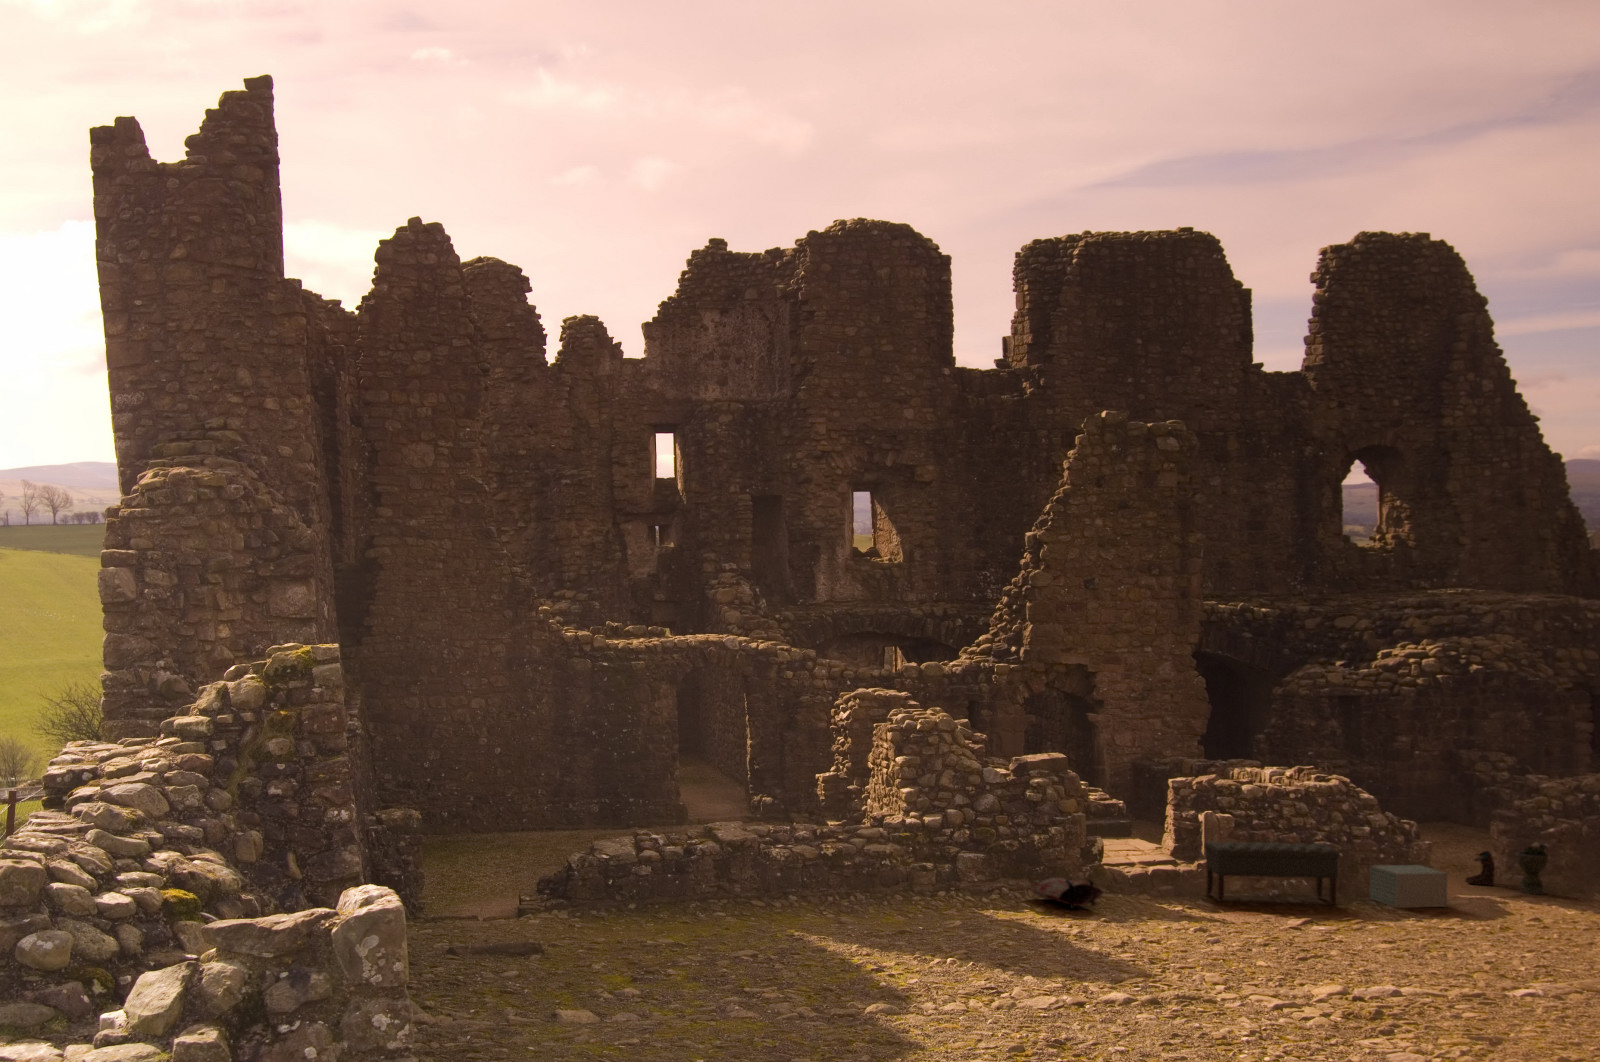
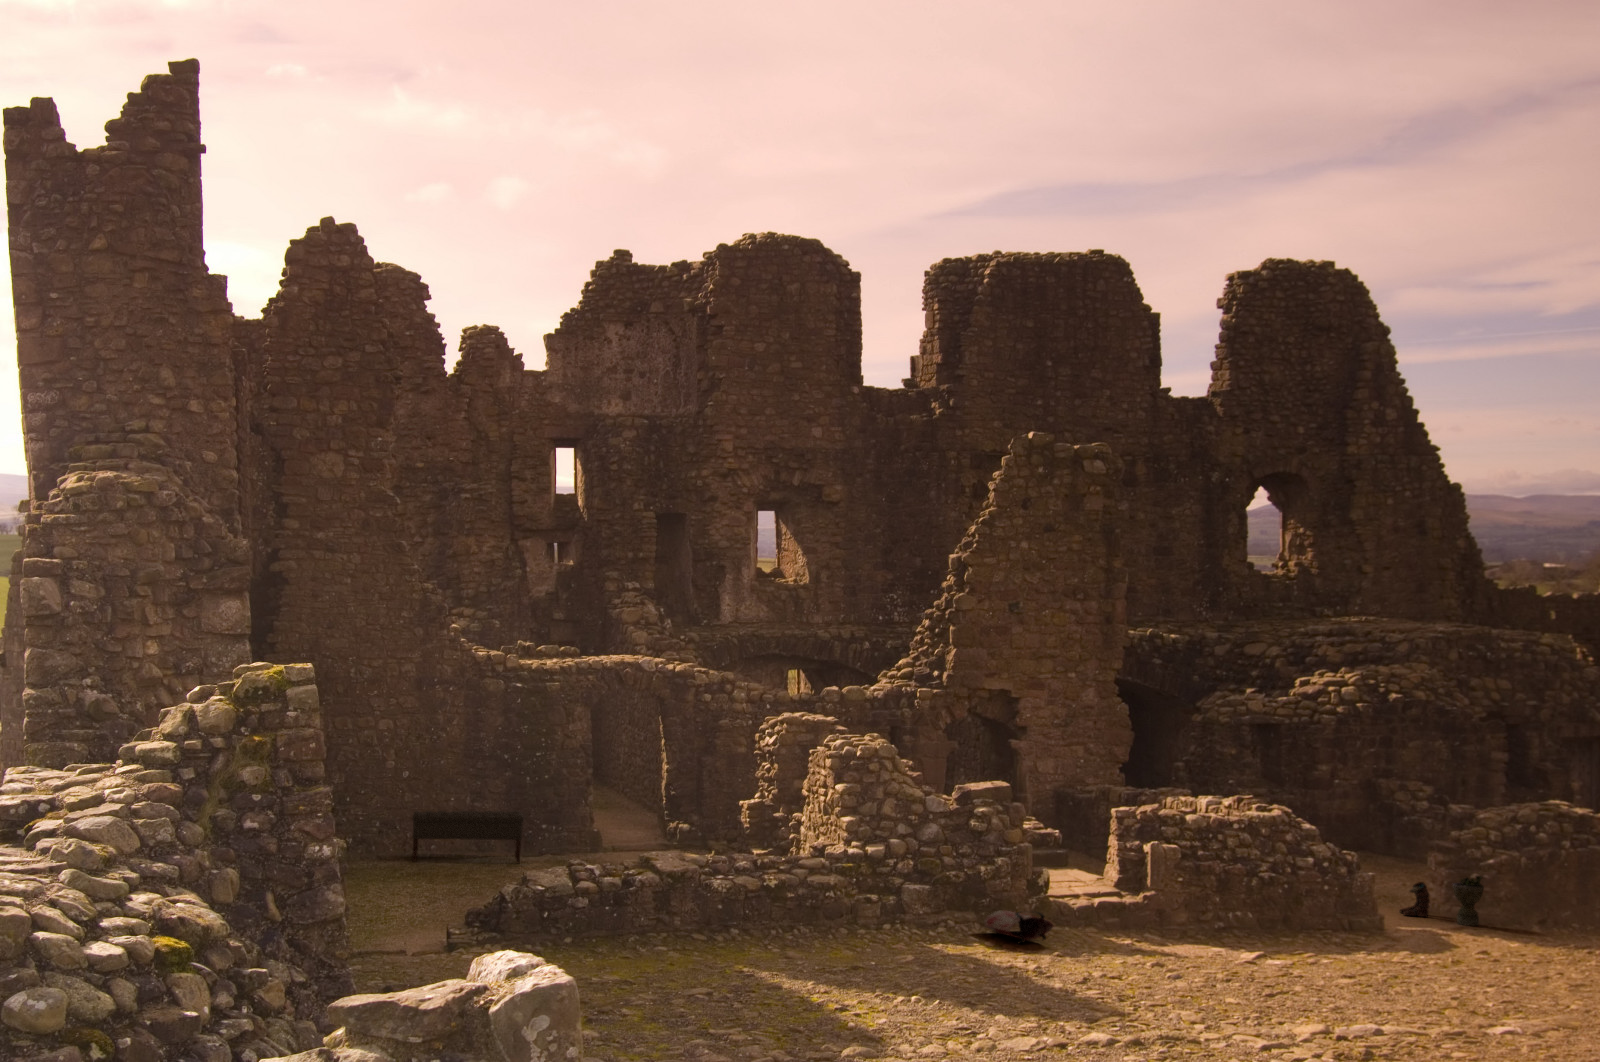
bench: present [1205,841,1339,905] -> present [412,809,524,863]
storage box: present [1370,865,1447,908] -> none [1314,896,1393,941]

